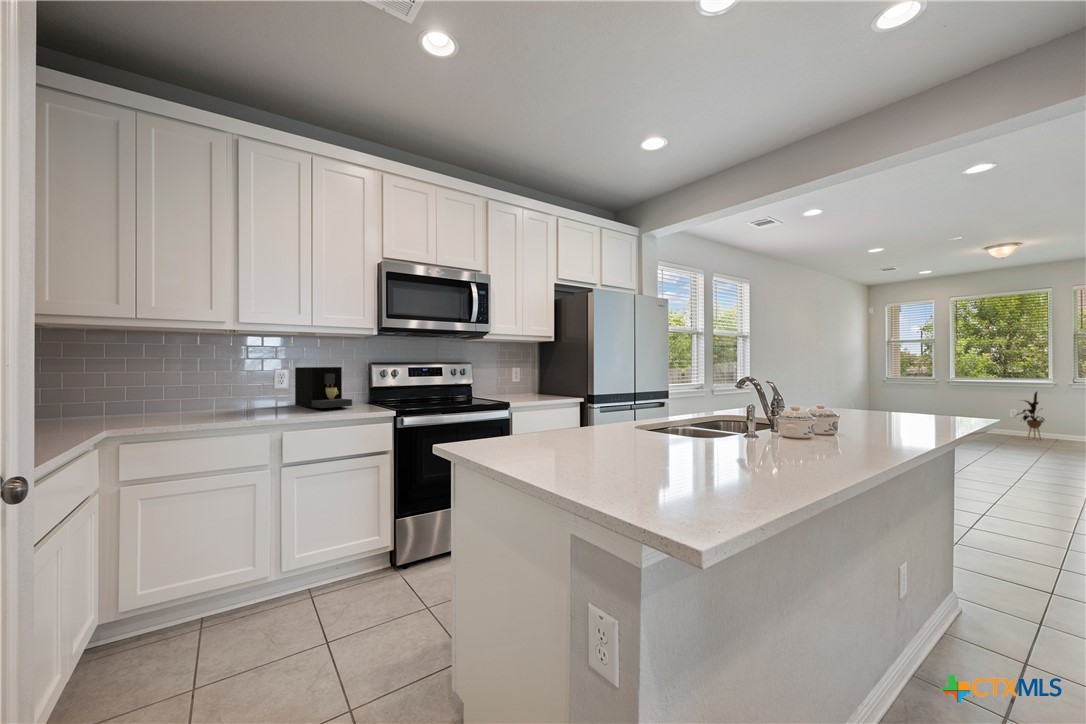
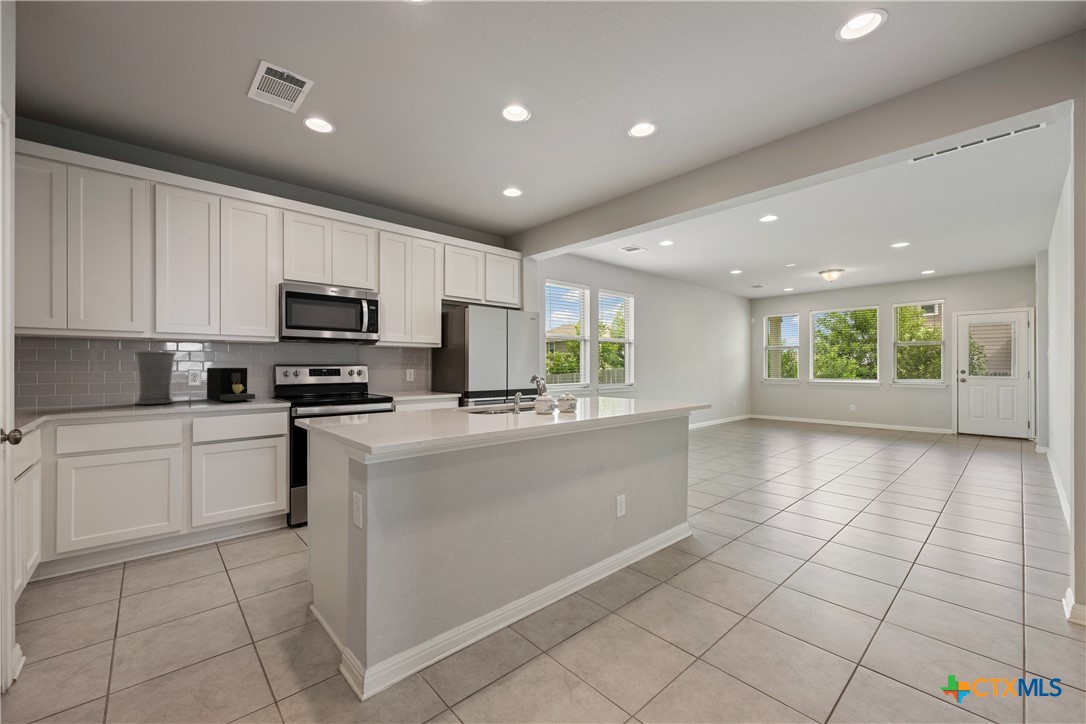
vase: none [214,347,262,413] -> present [134,351,176,404]
house plant: present [1017,392,1044,440] -> none [849,390,874,429]

